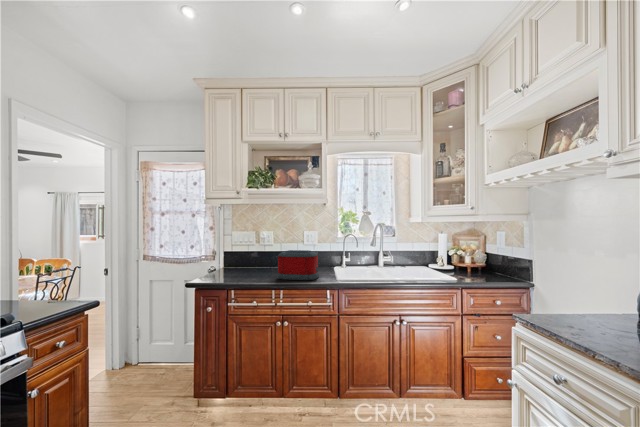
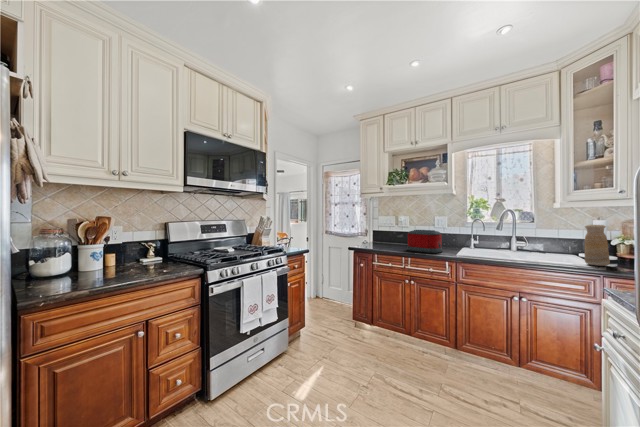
vase: none [444,240,462,279] -> present [585,225,610,266]

